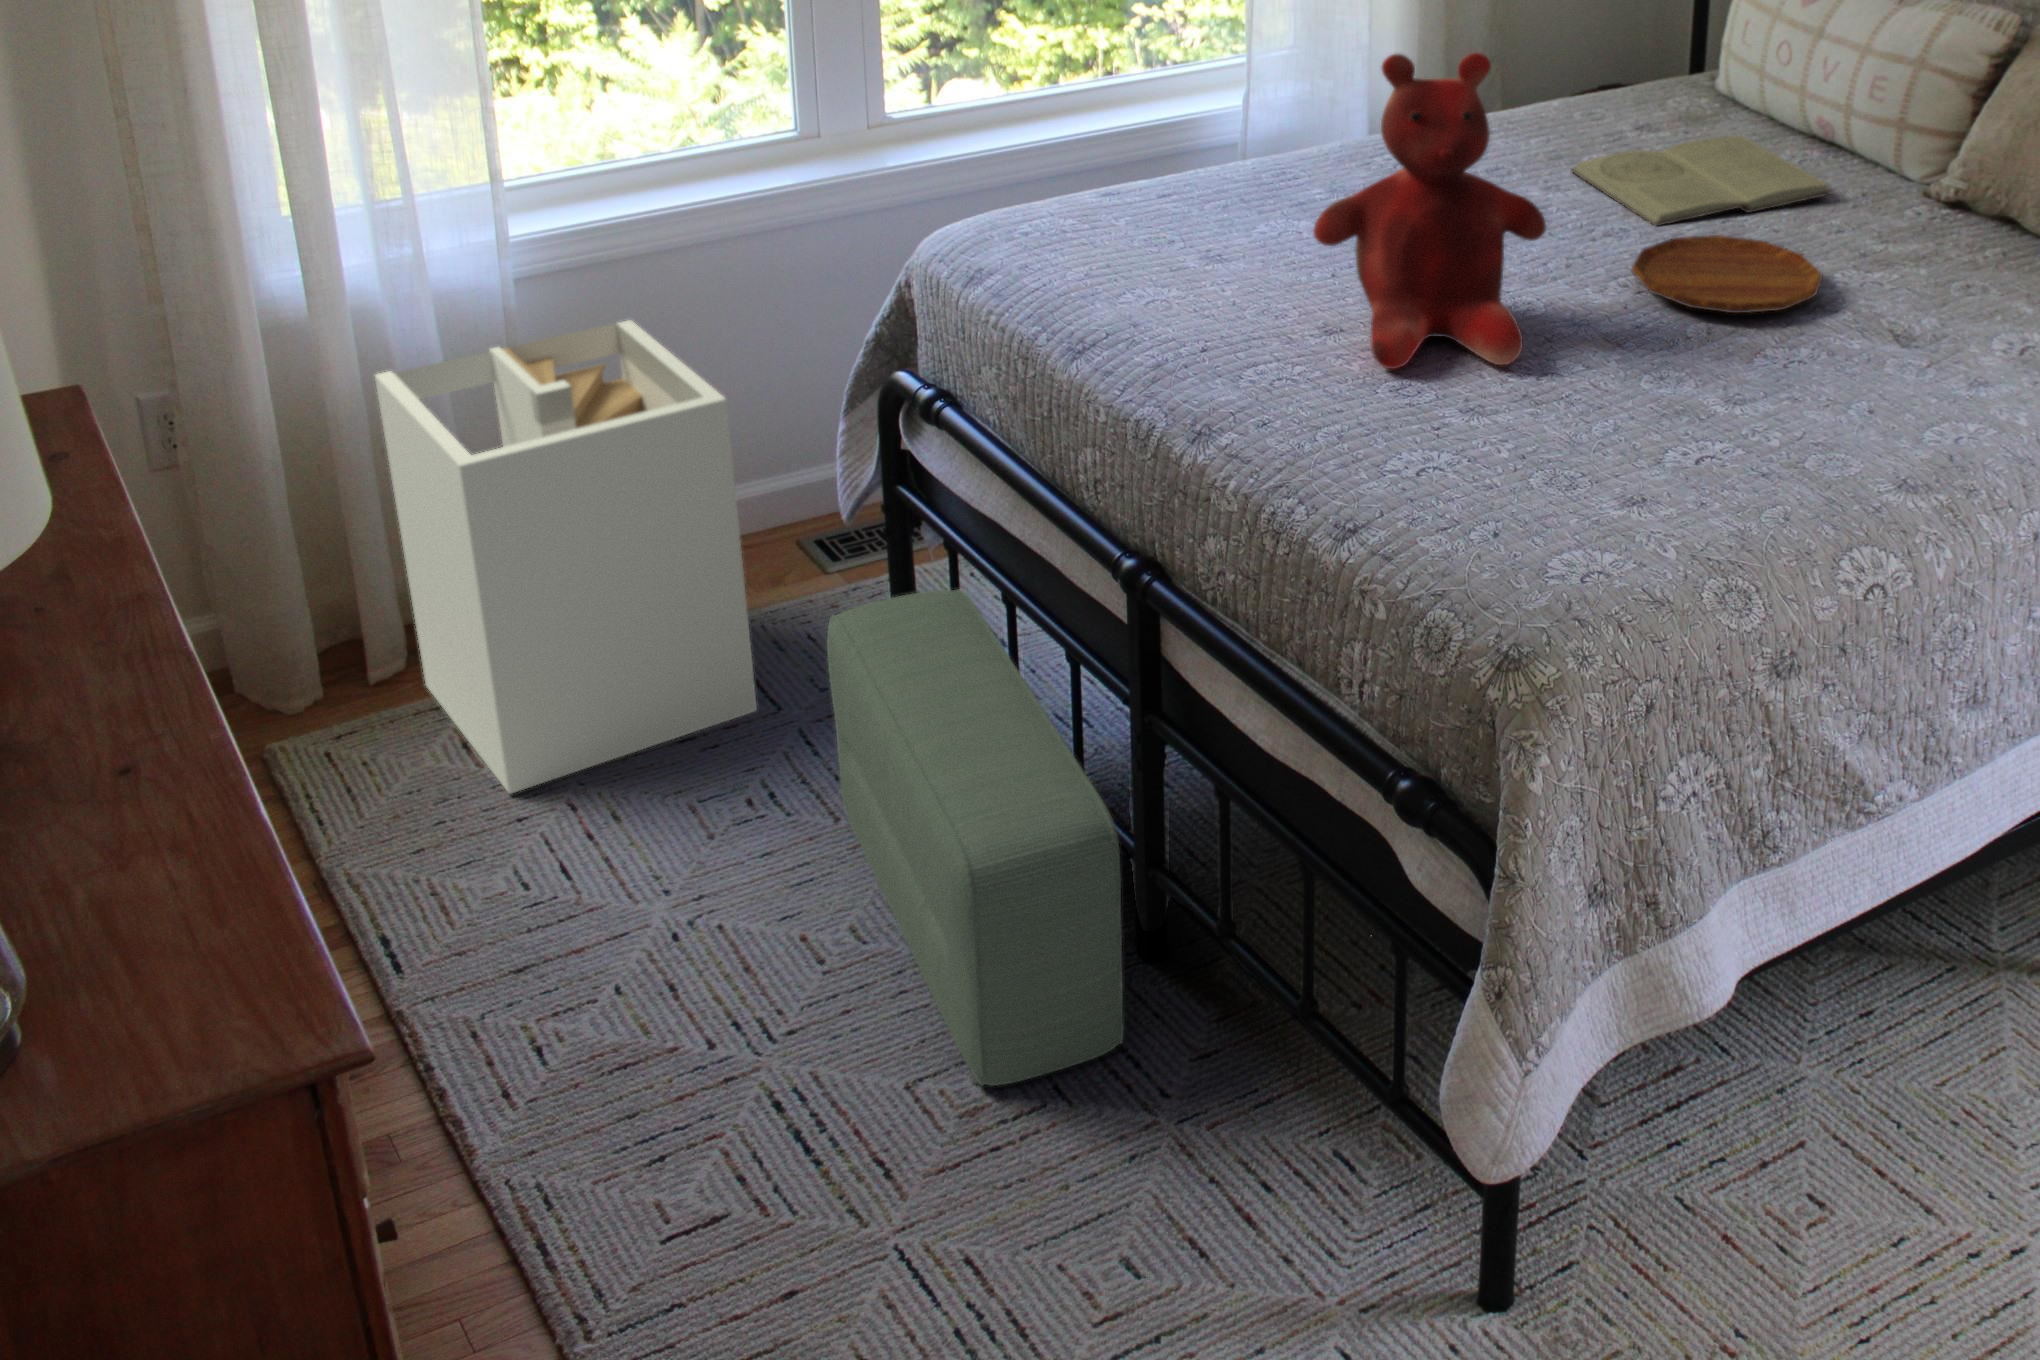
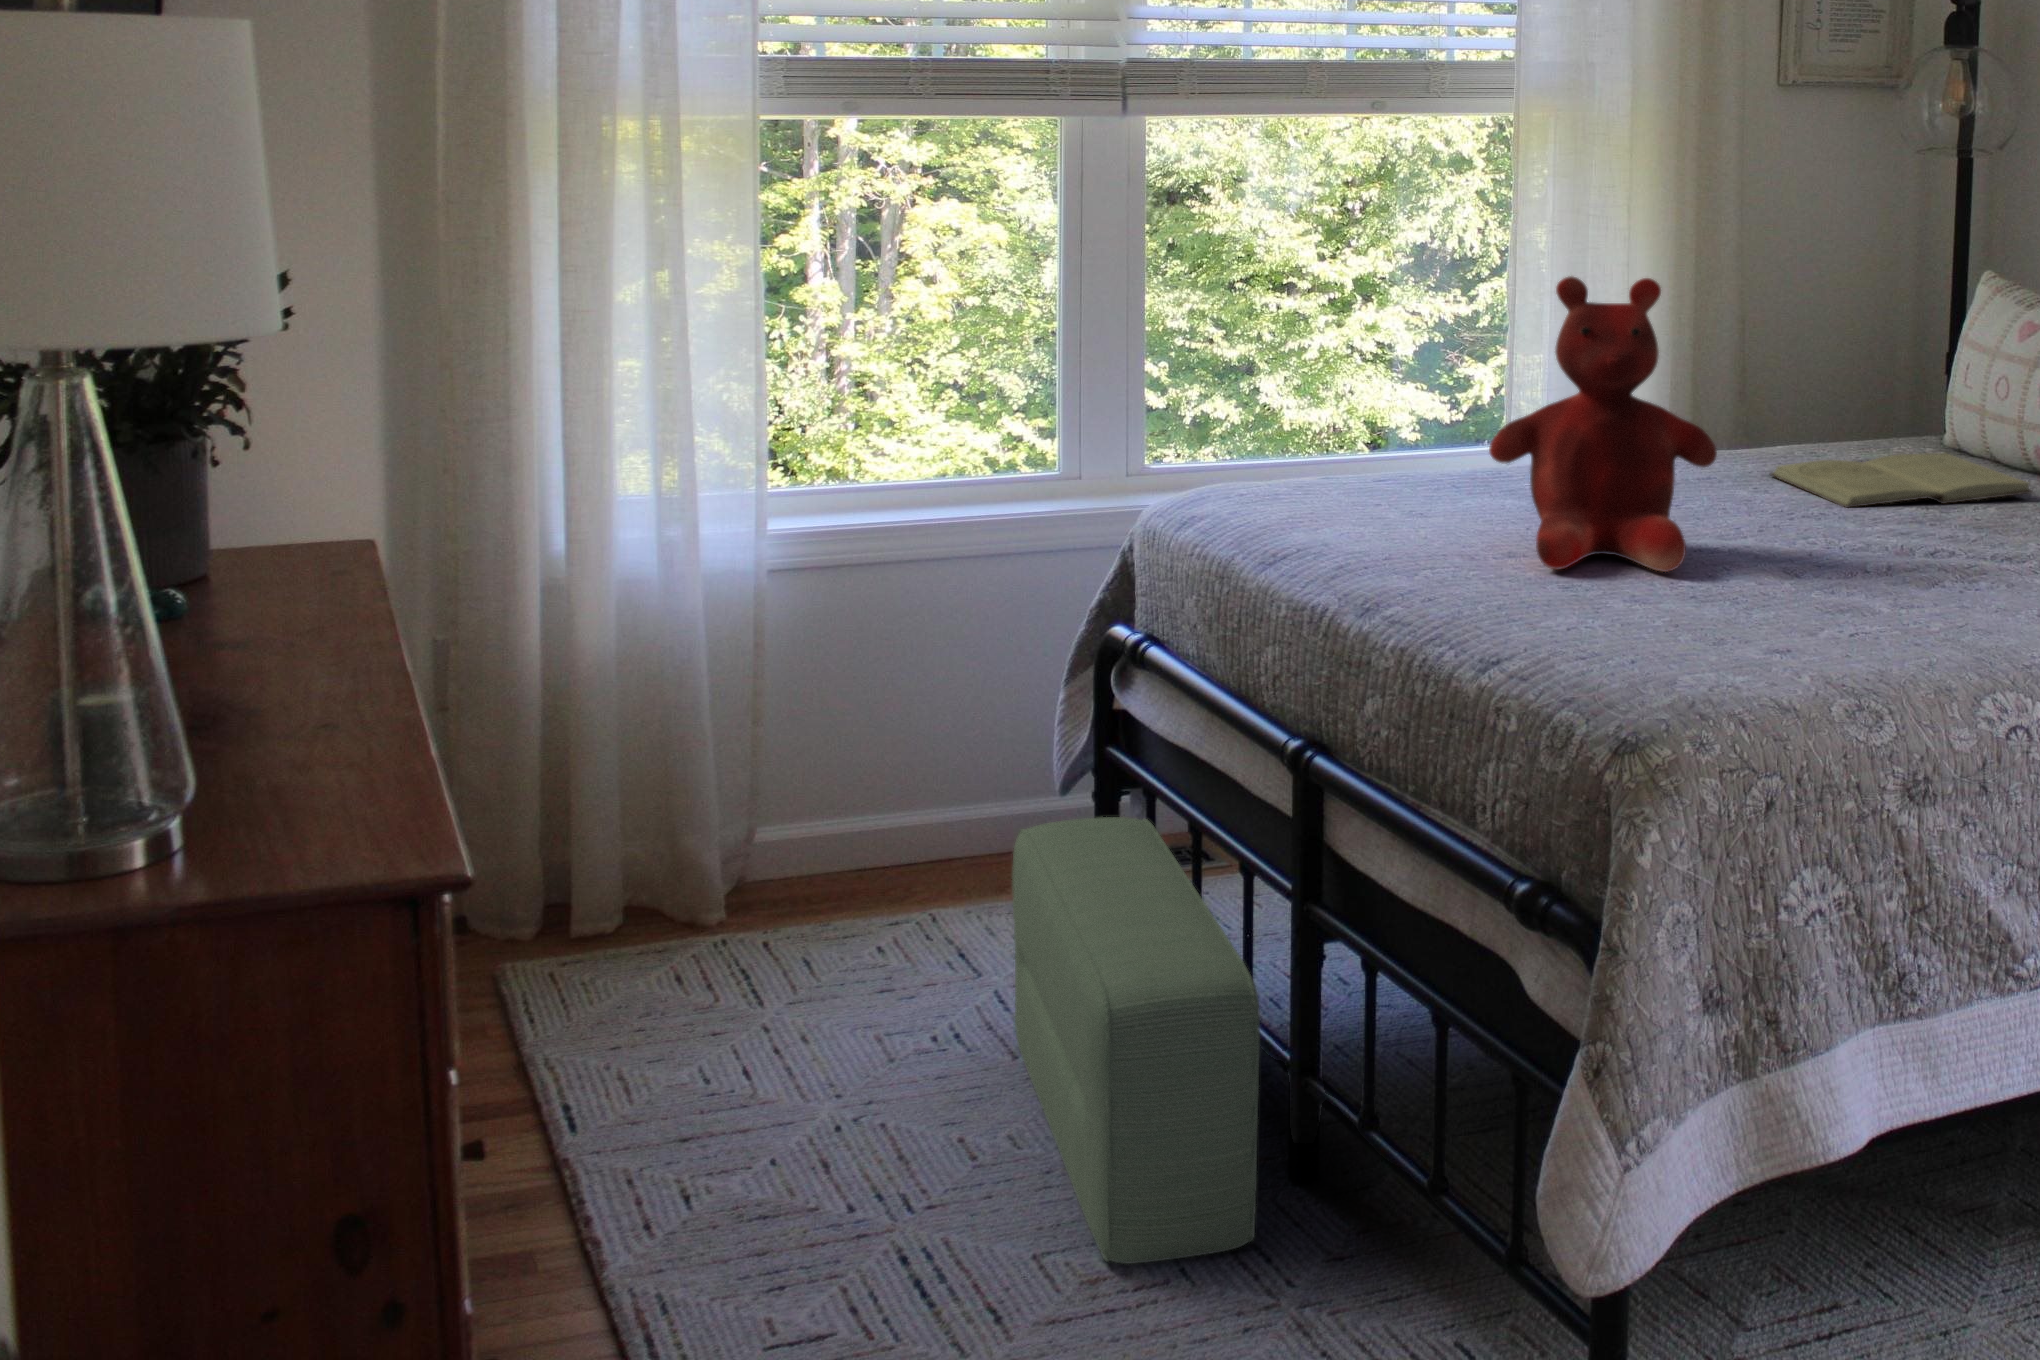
tray: present [1631,235,1822,313] -> none [1809,502,2007,552]
laundry hamper: present [374,320,757,794] -> none [646,590,951,1012]

